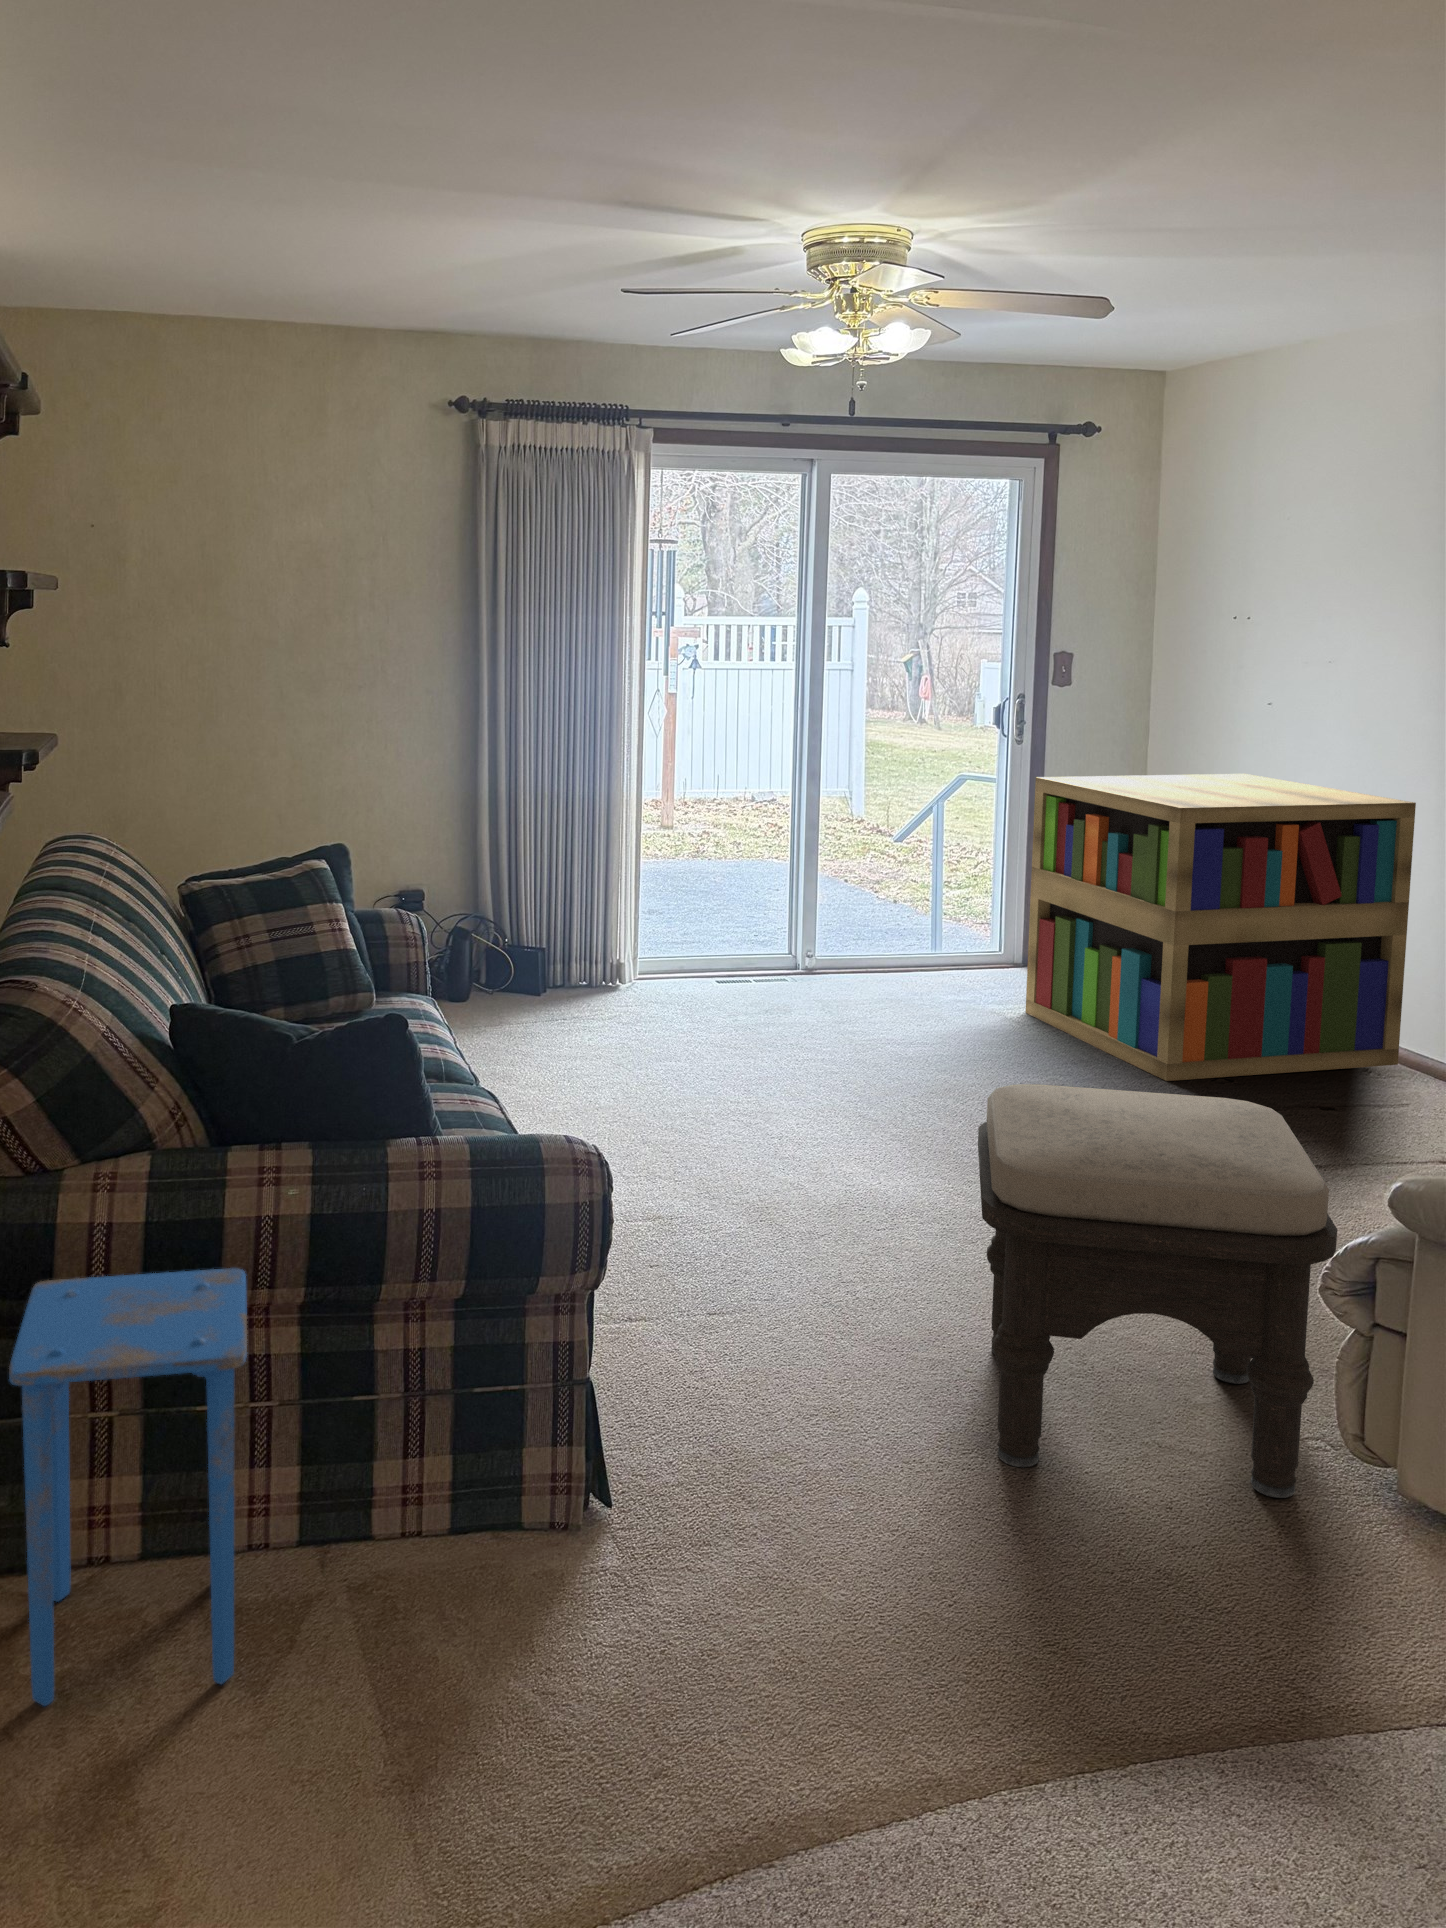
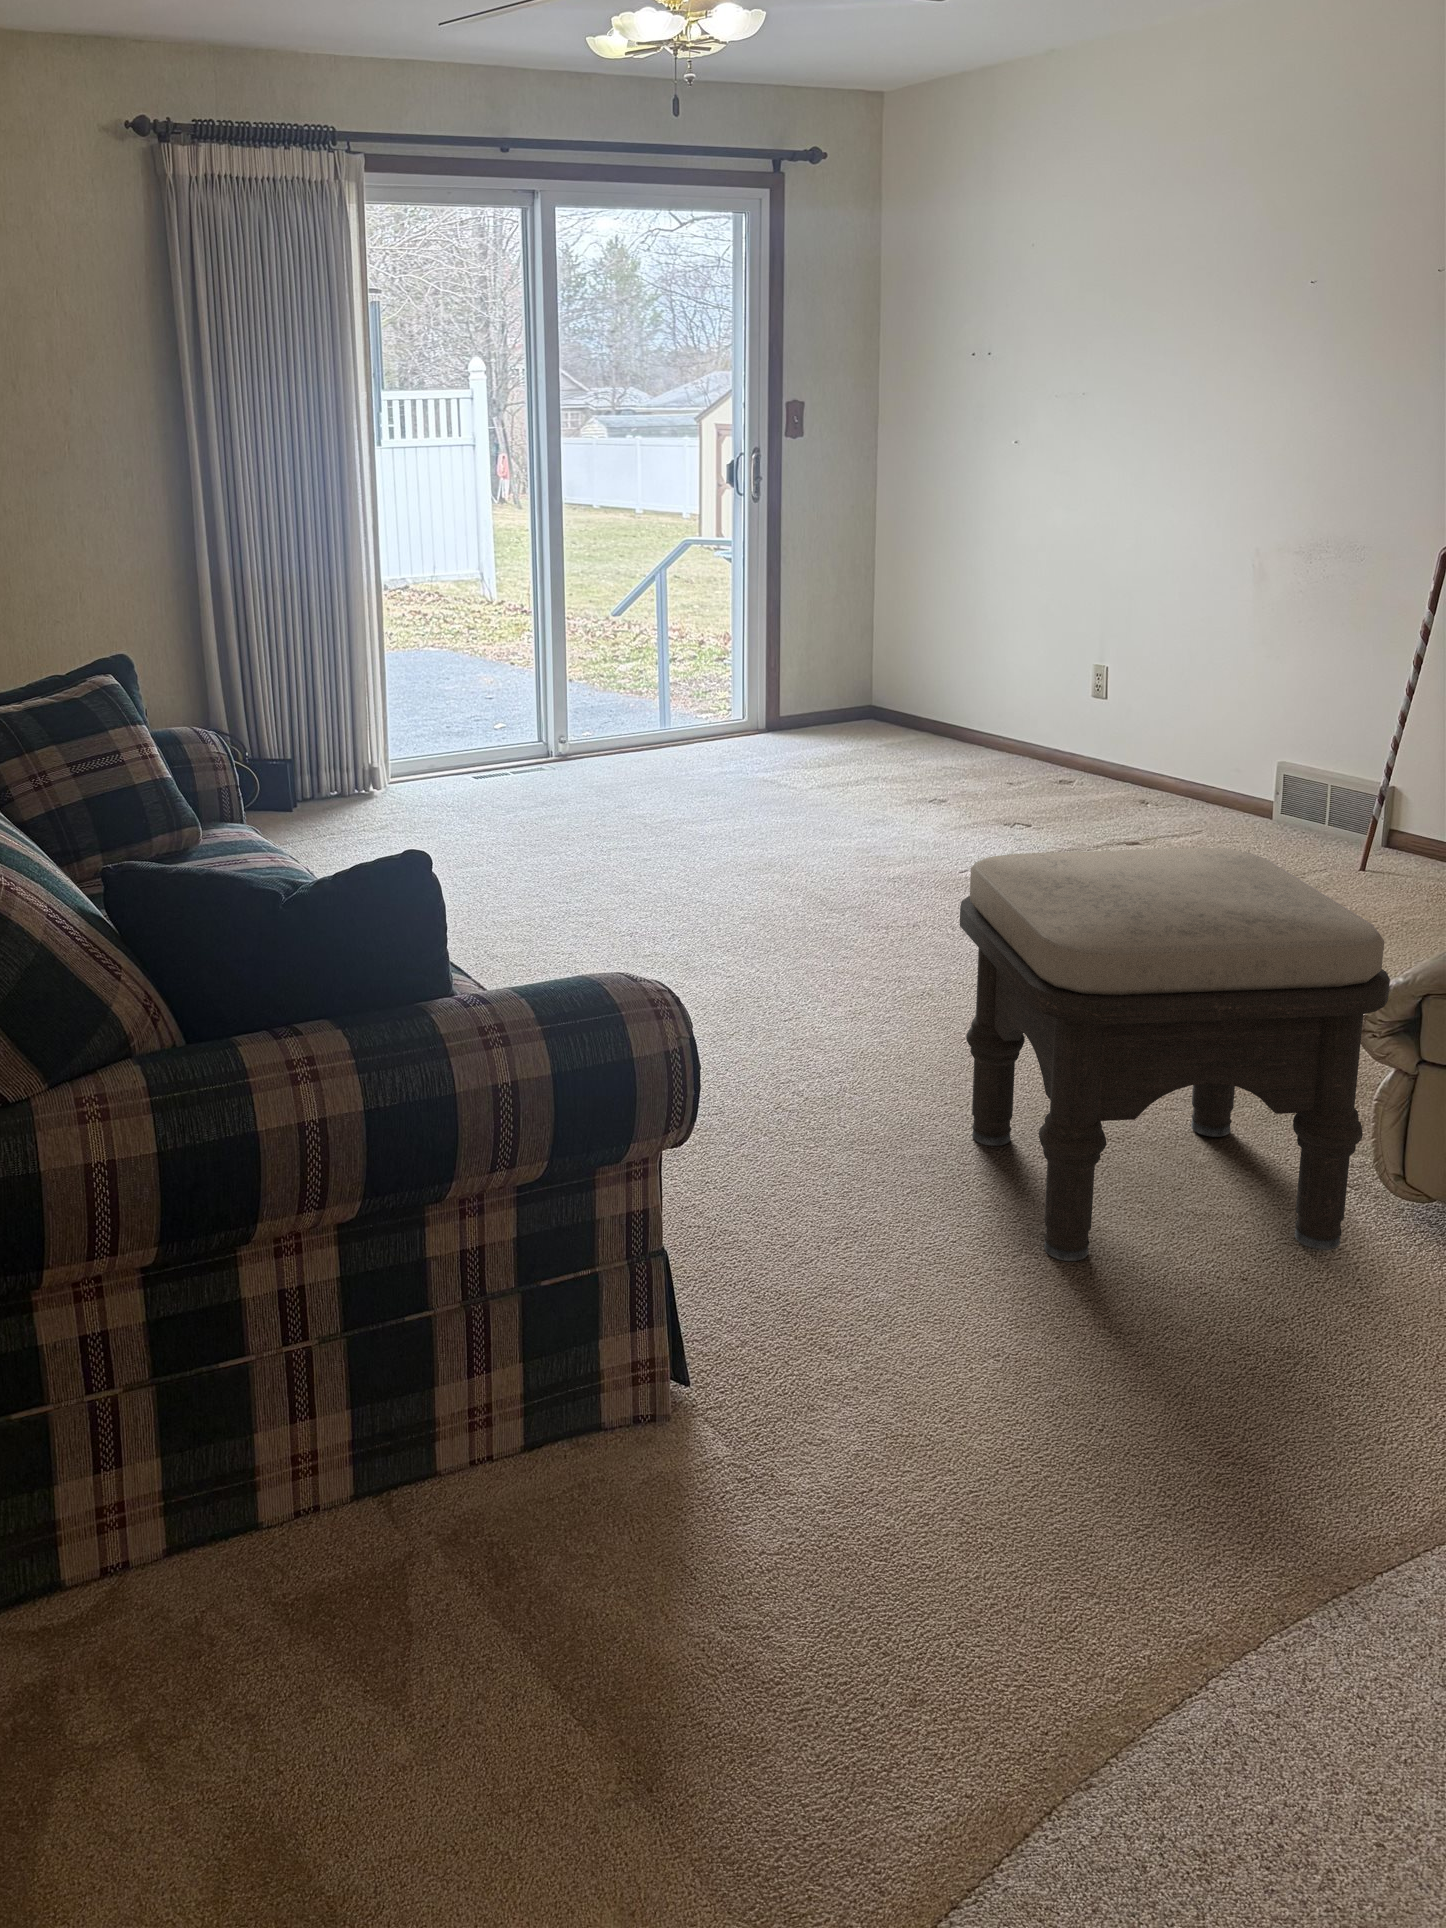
bookshelf: present [1025,774,1416,1081] -> none [800,519,1184,836]
side table: present [9,1268,247,1706] -> none [16,1194,365,1792]

